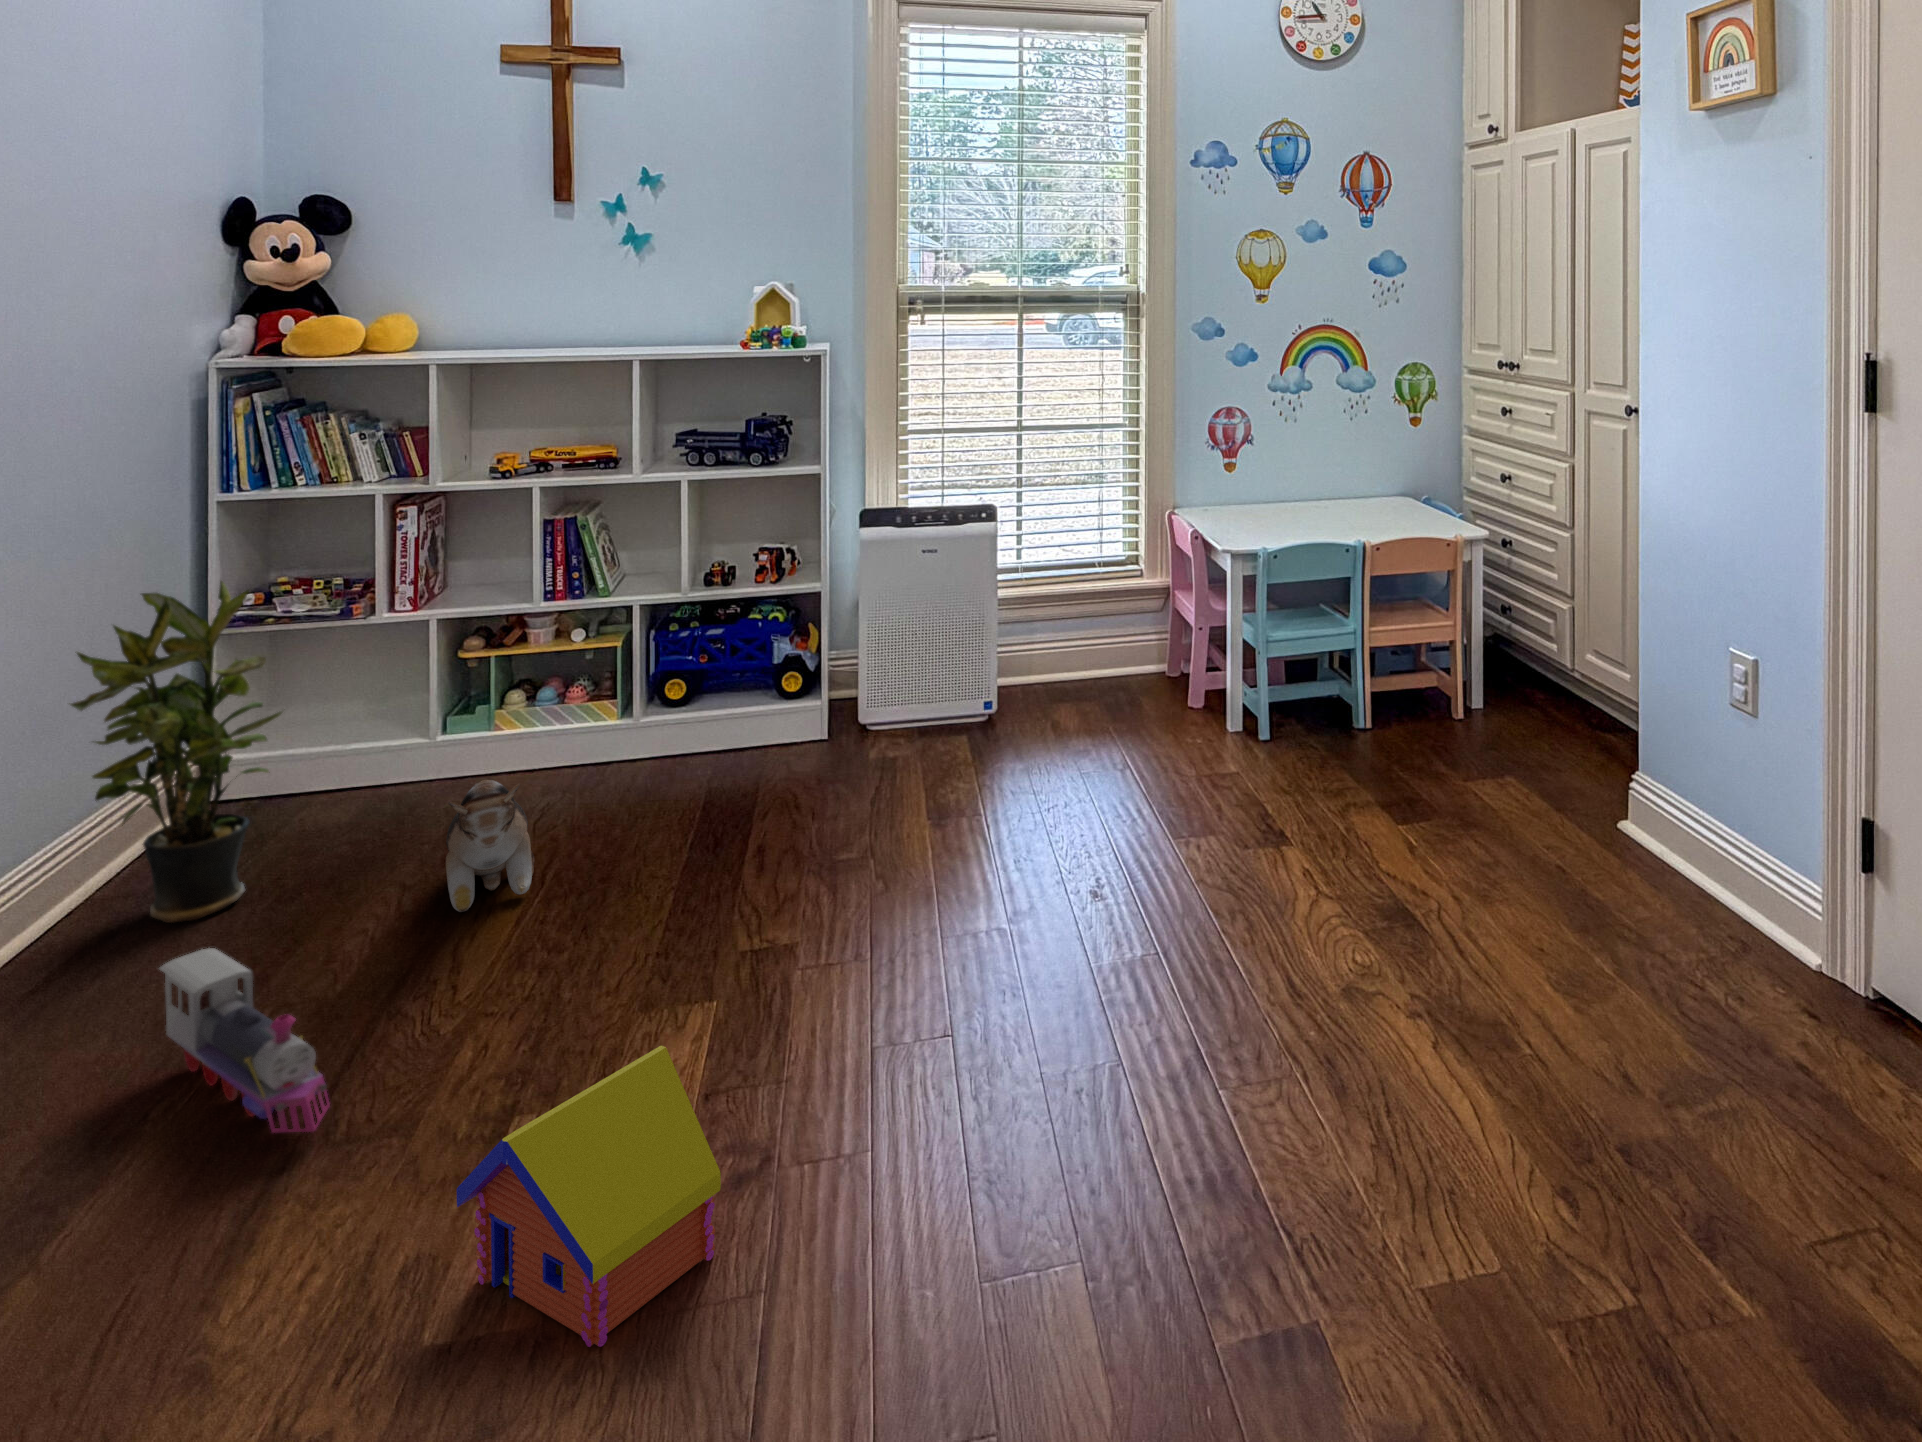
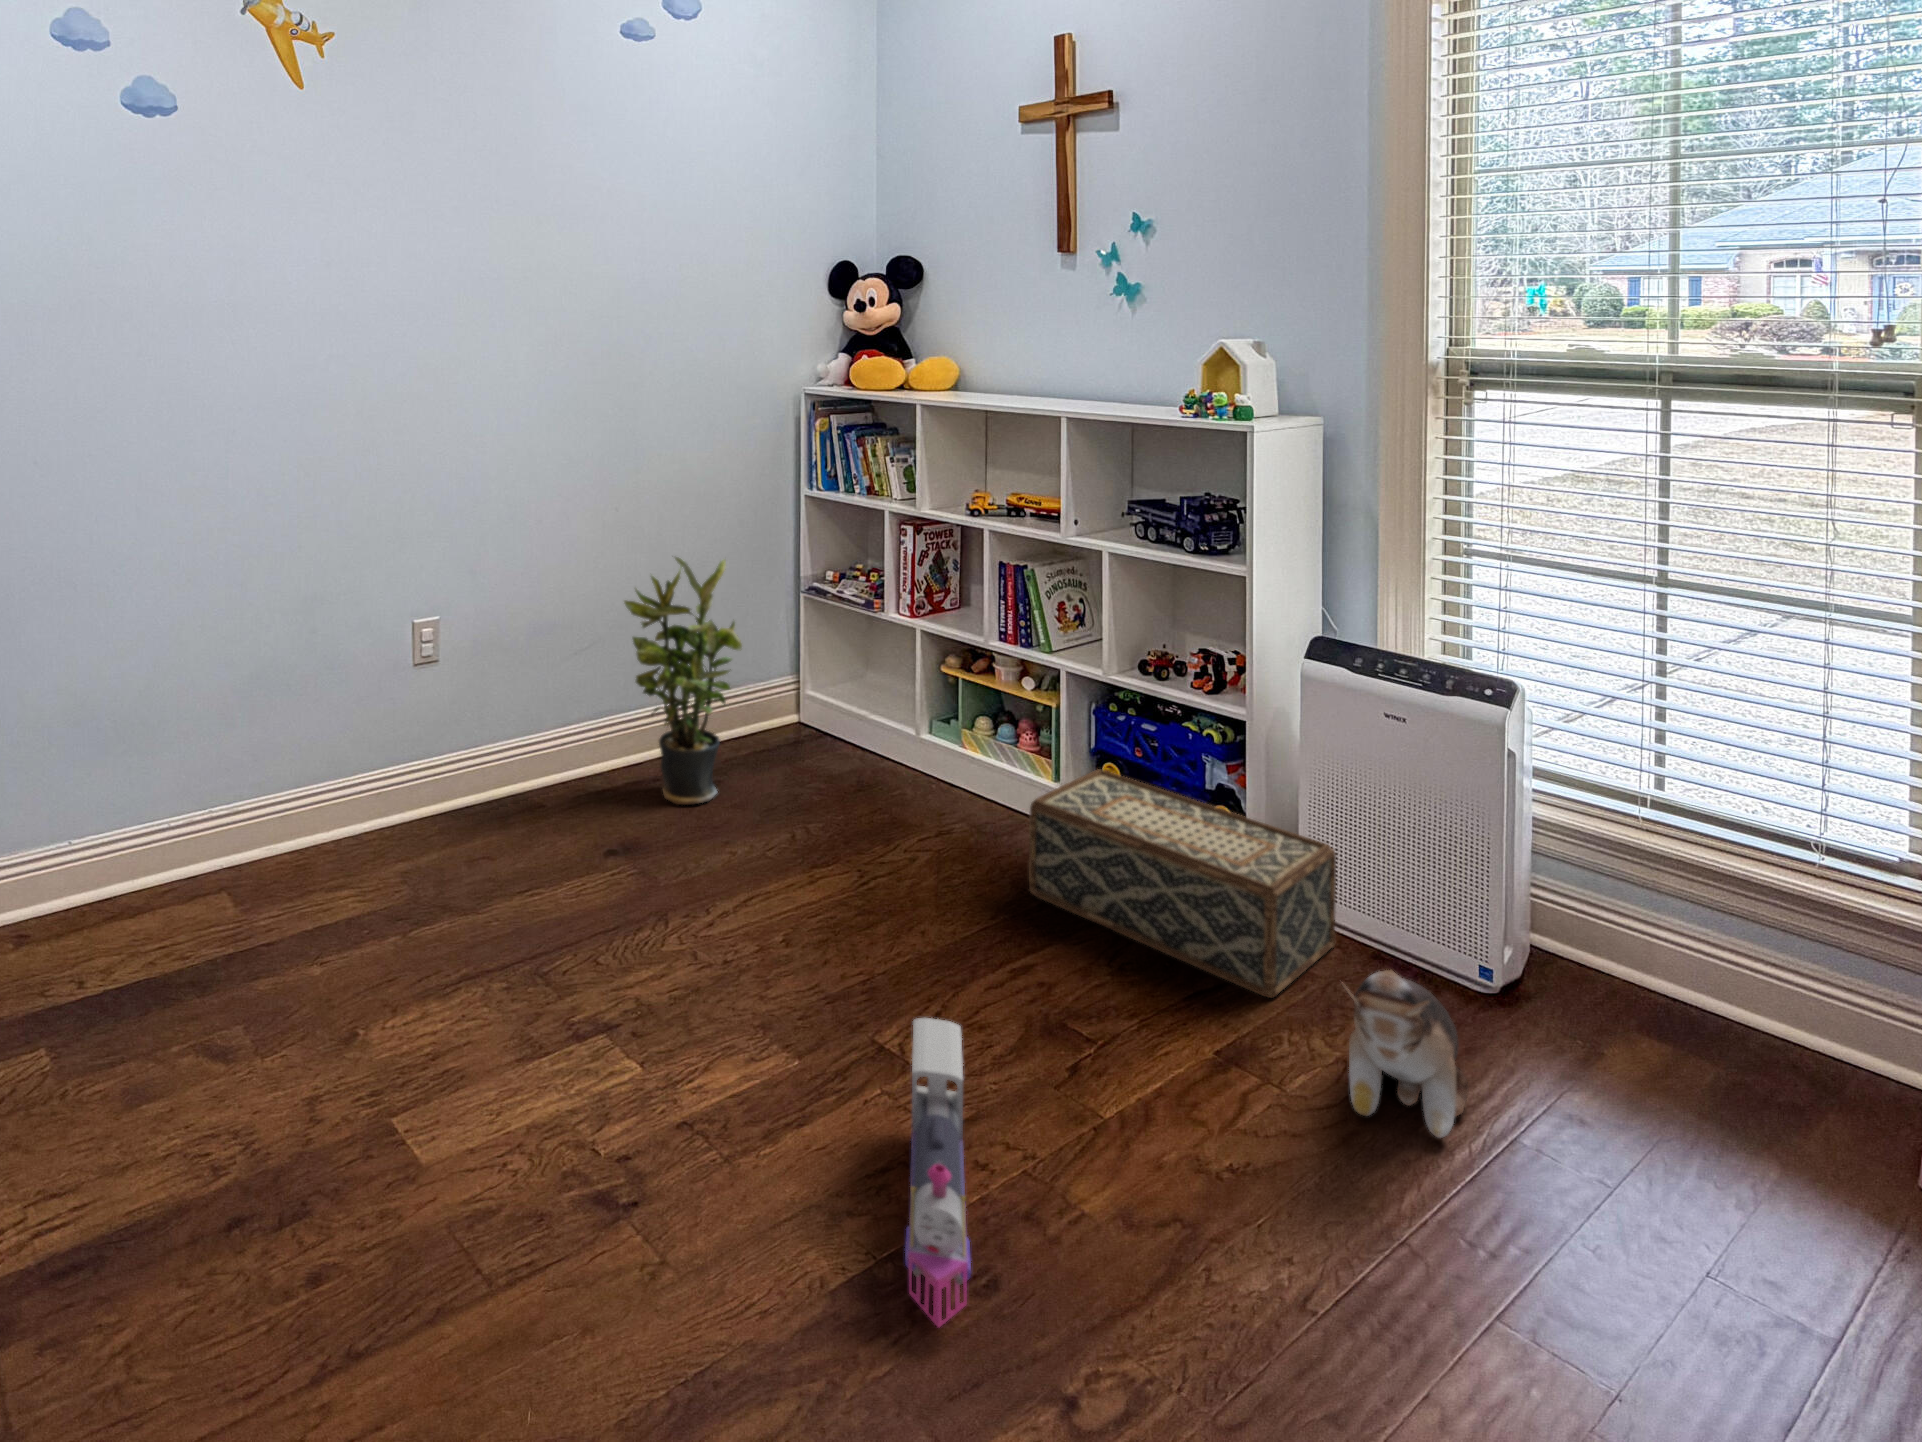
woven basket: none [687,658,914,798] -> present [1029,769,1336,998]
plush toy: present [446,780,534,912] -> present [1342,970,1469,1138]
toy train: present [159,948,330,1133] -> present [905,1017,971,1327]
toy house: present [457,1046,721,1347] -> none [281,1068,470,1314]

